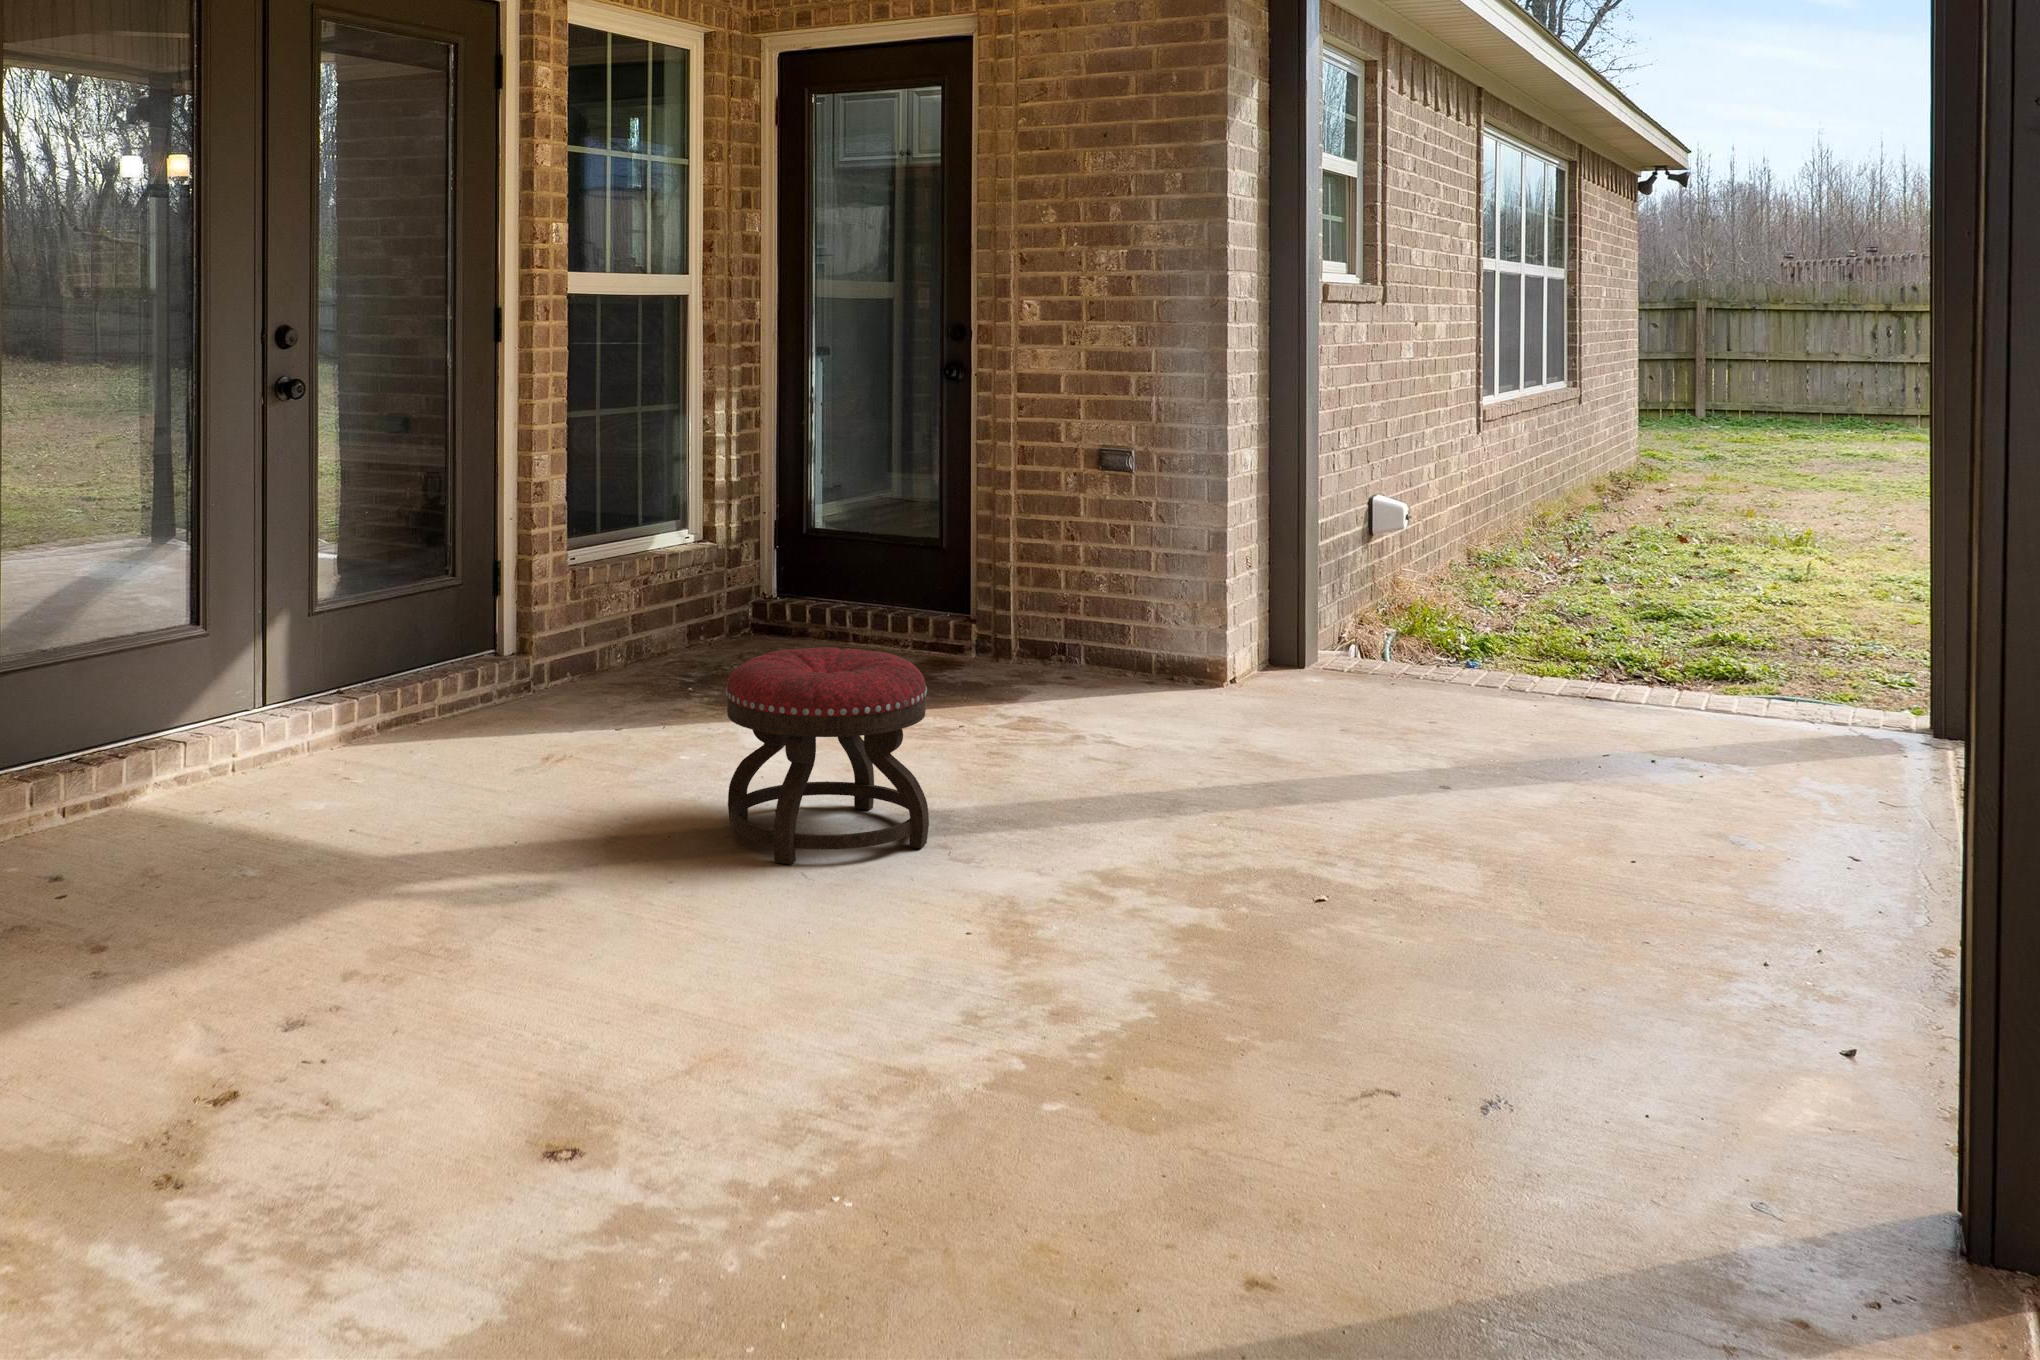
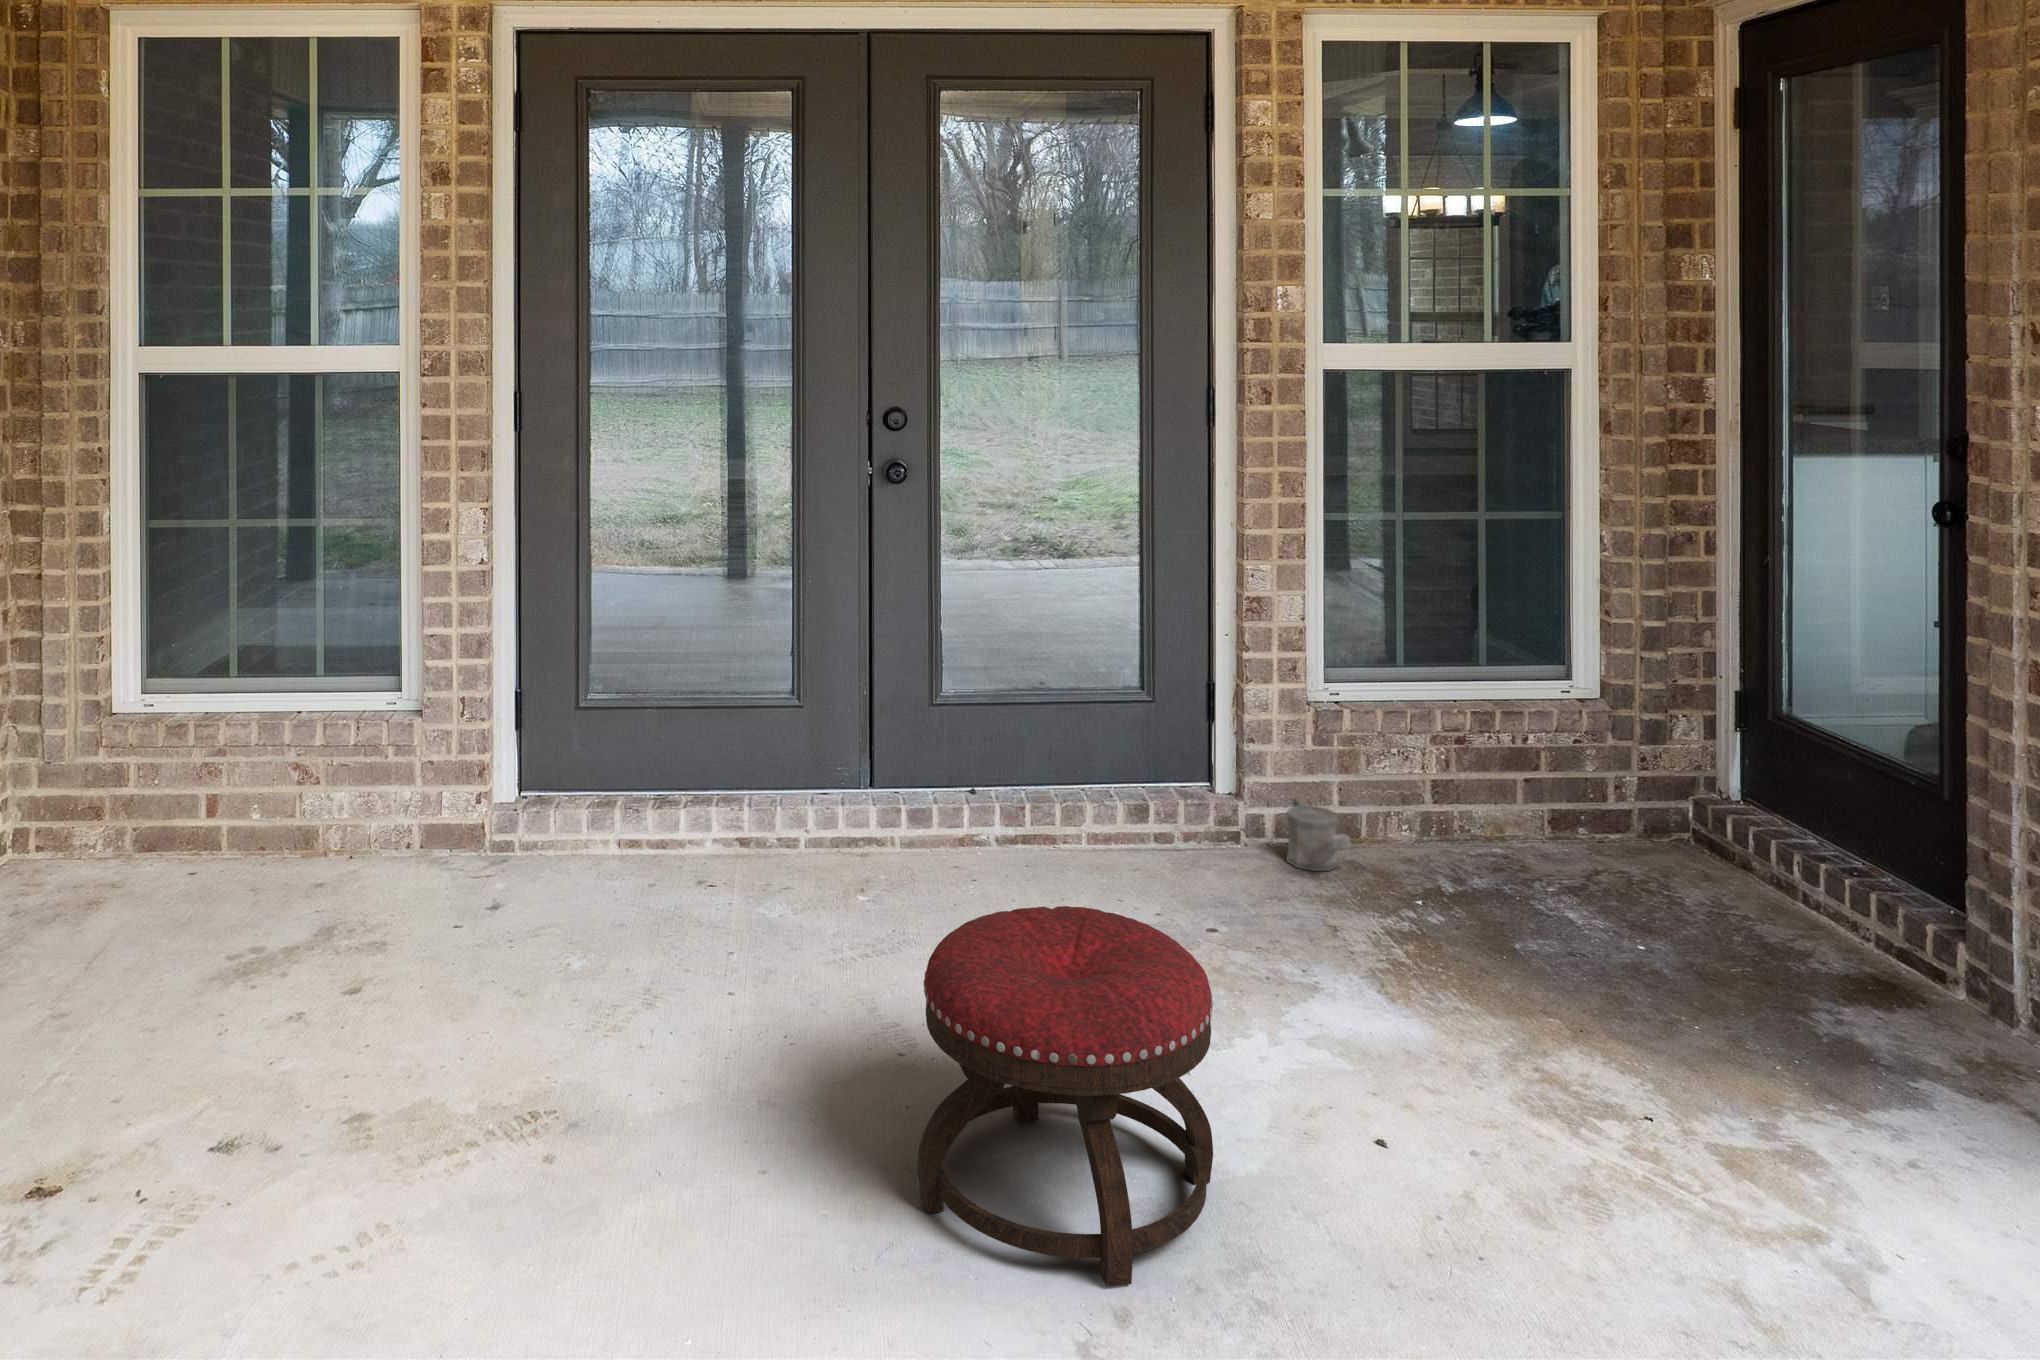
watering can: none [572,646,663,694] -> present [1287,797,1350,871]

